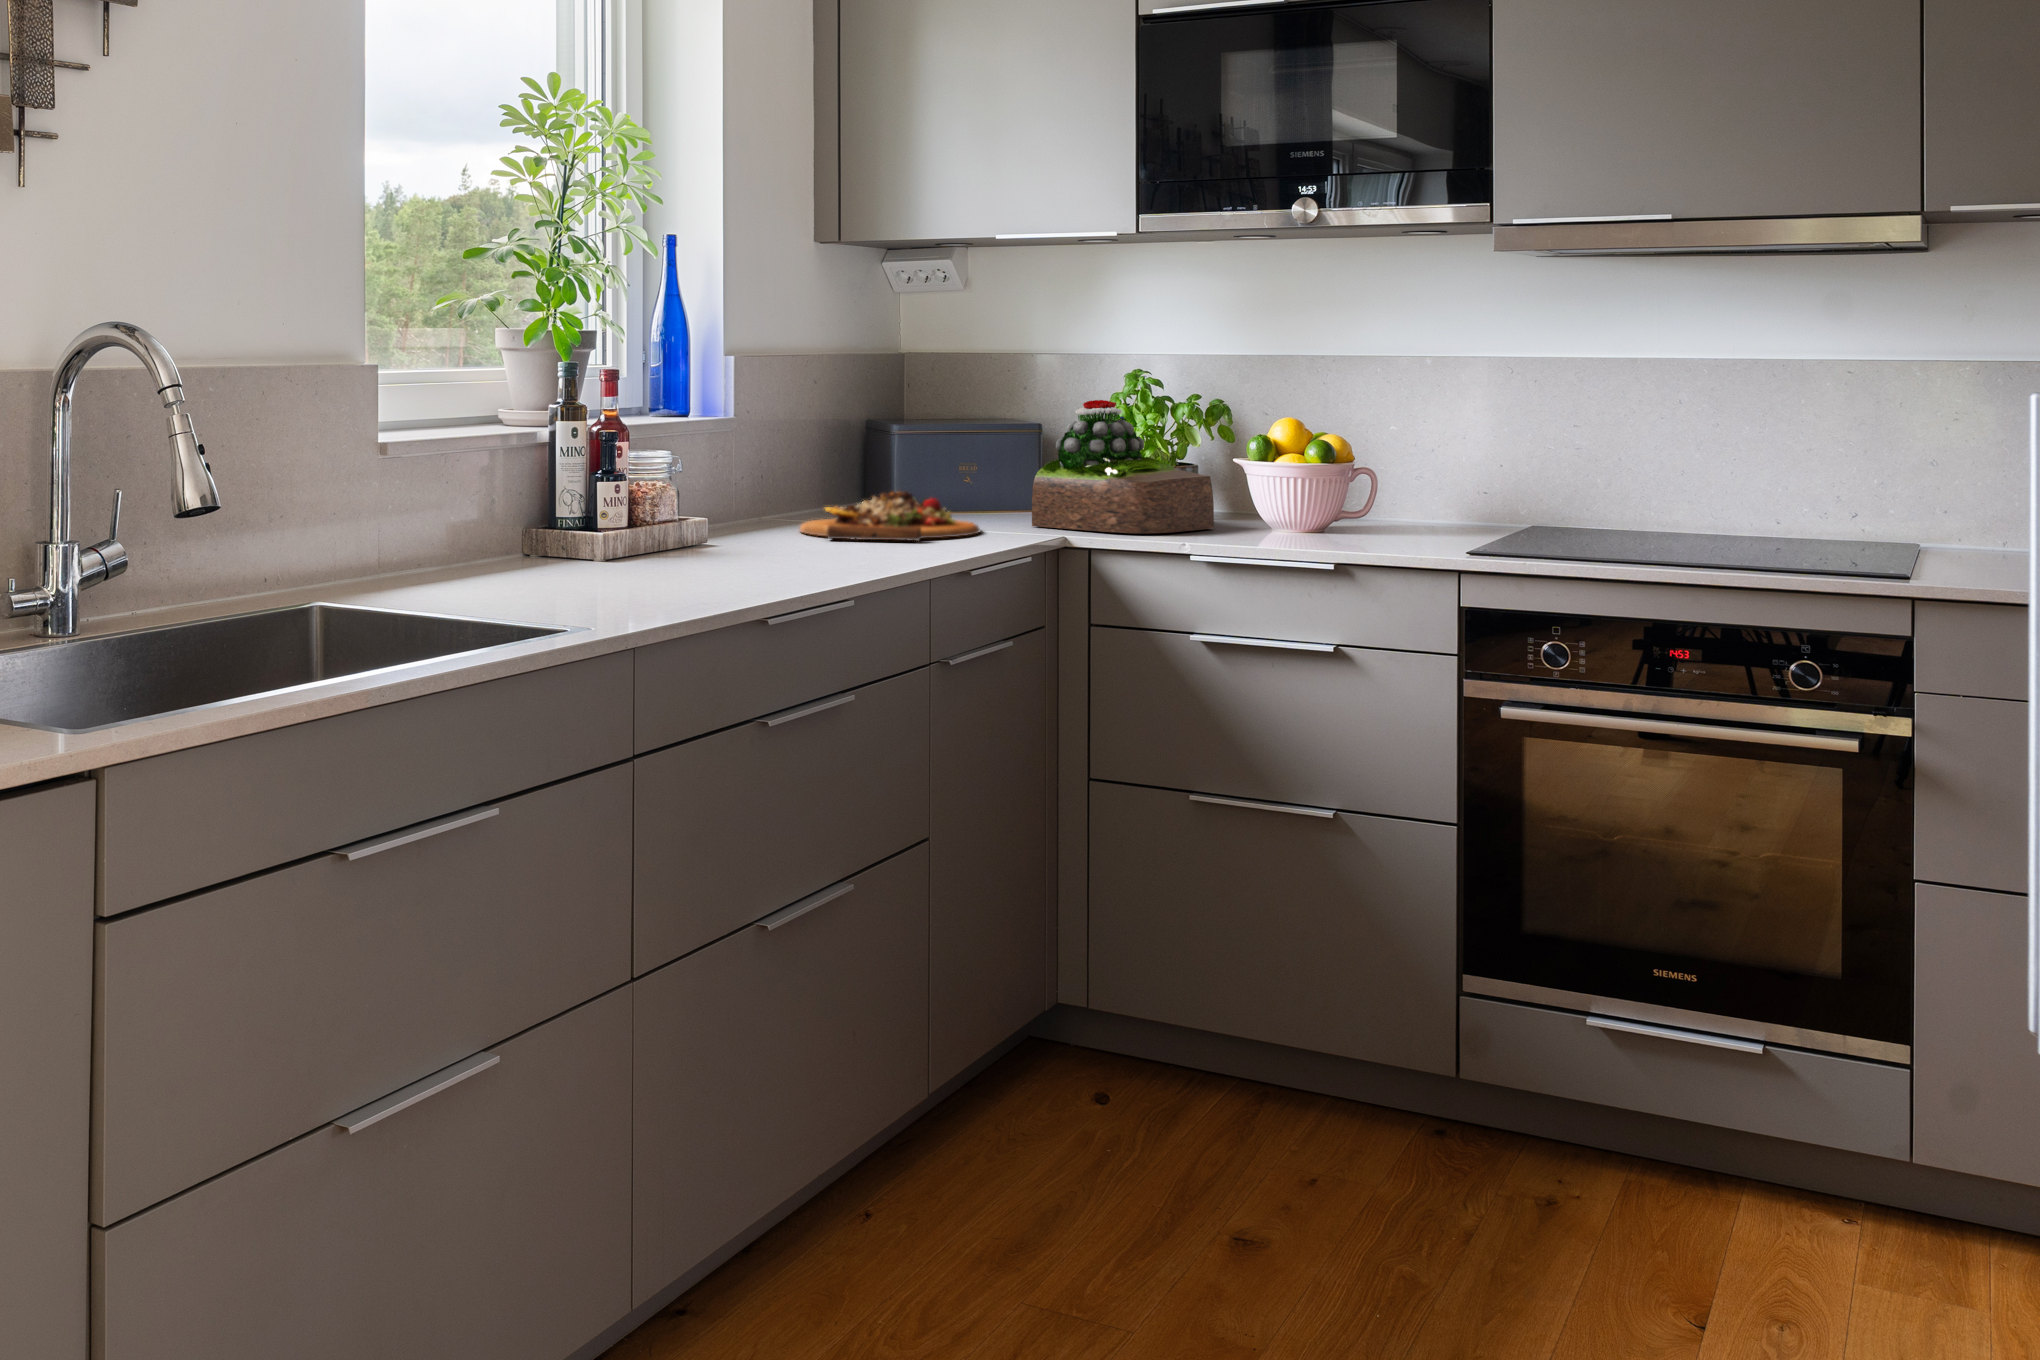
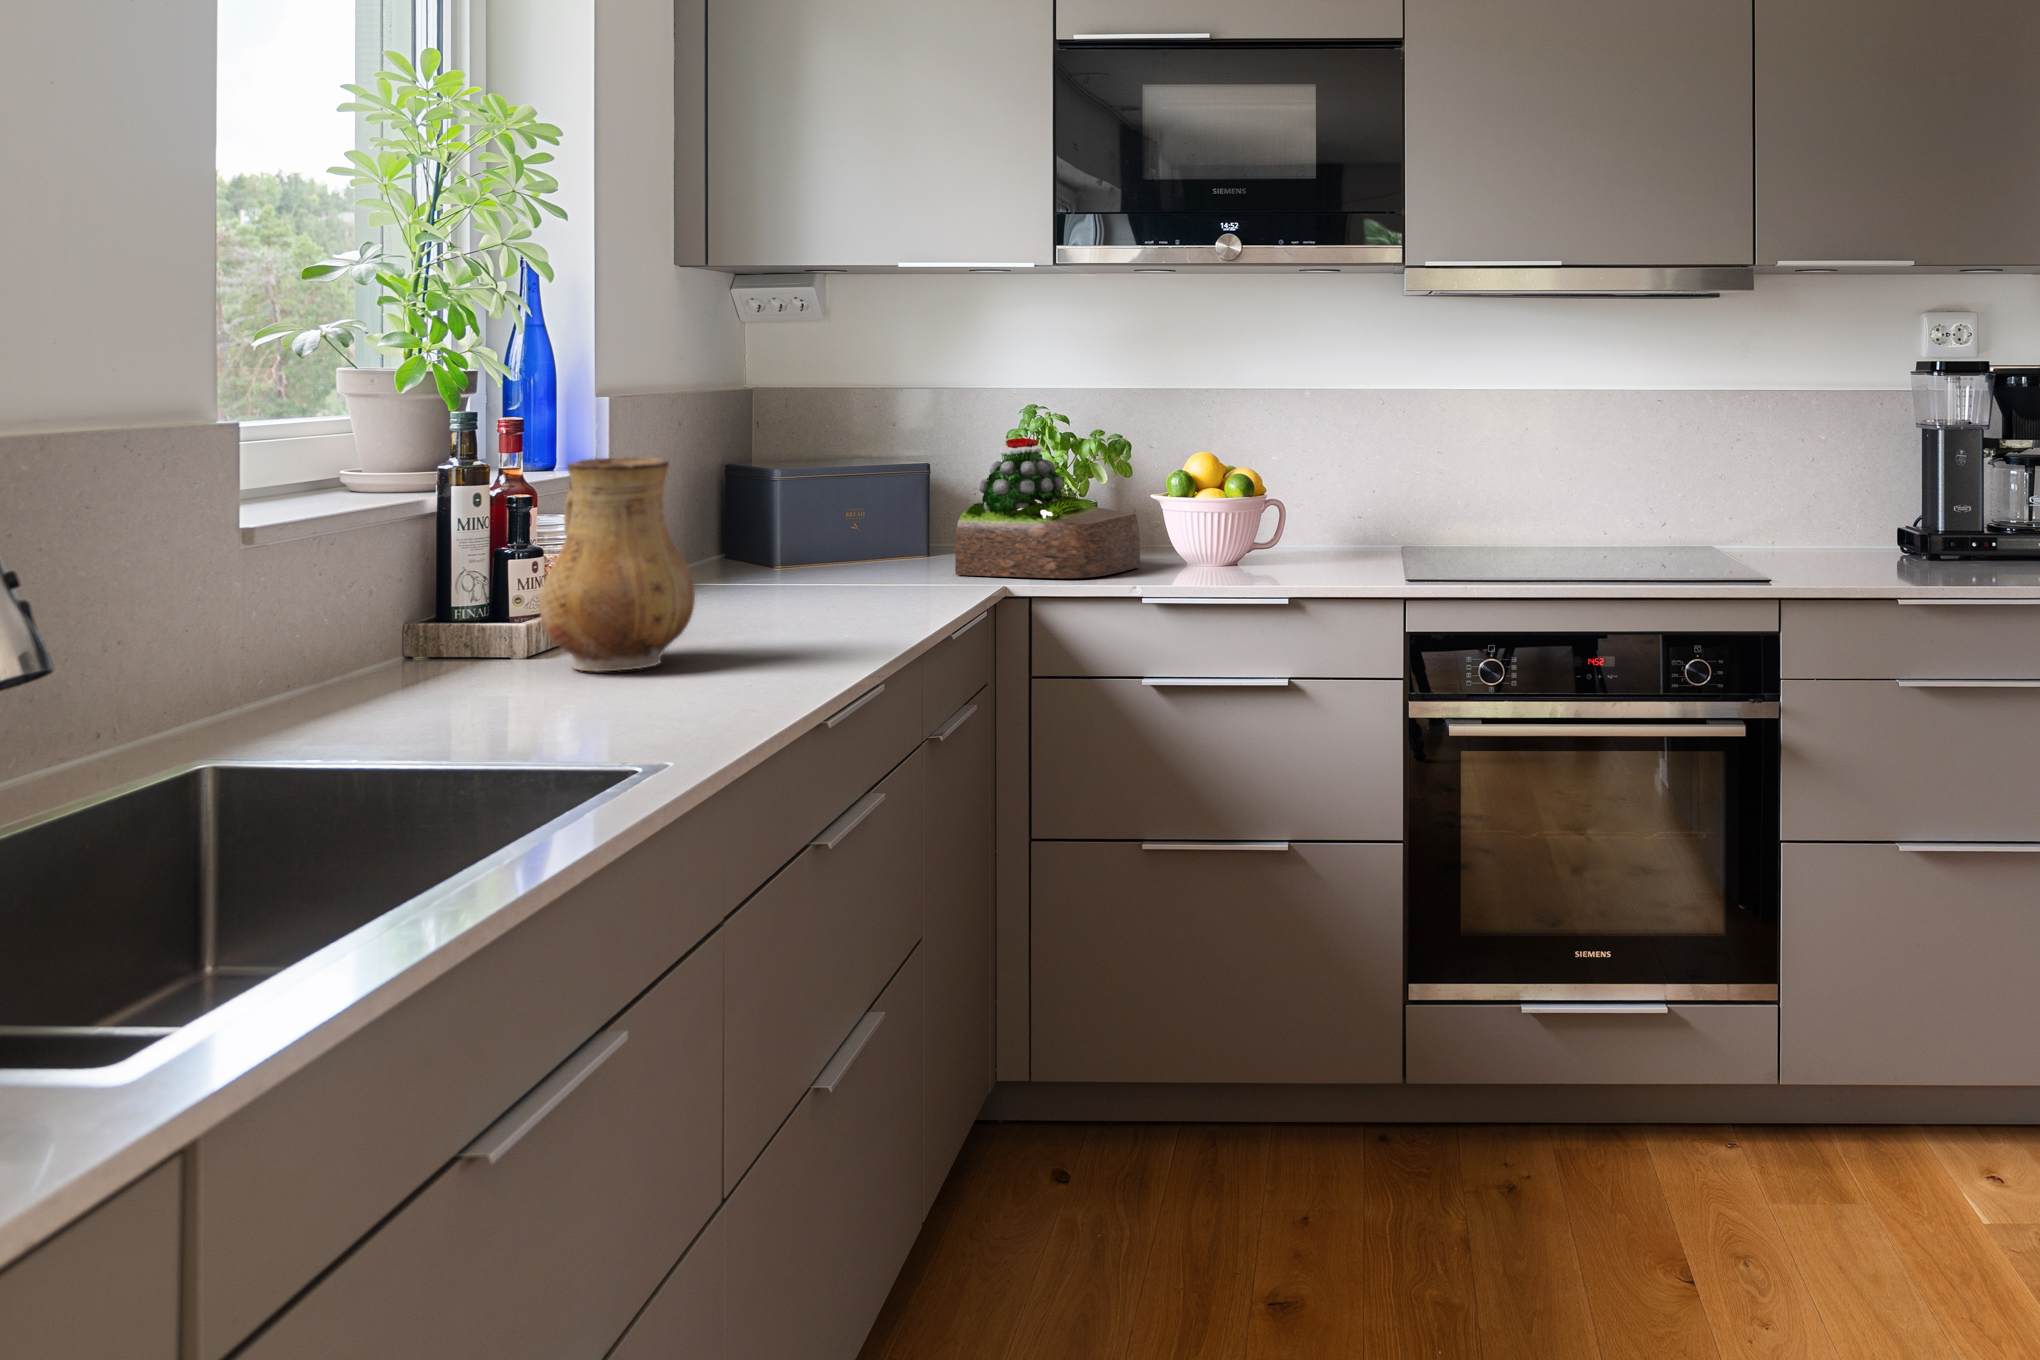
ceramic pitcher: none [600,399,719,573] -> present [539,457,695,671]
cutting board: present [800,491,980,541] -> none [705,545,915,606]

